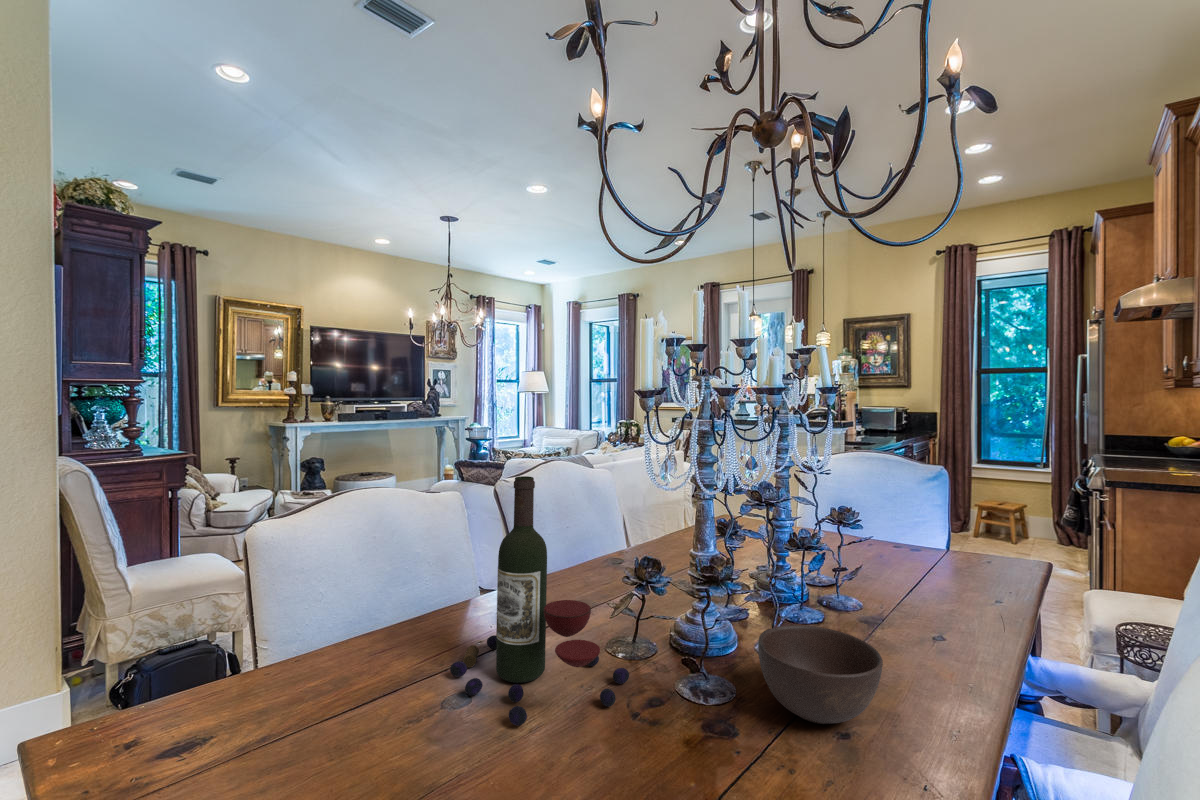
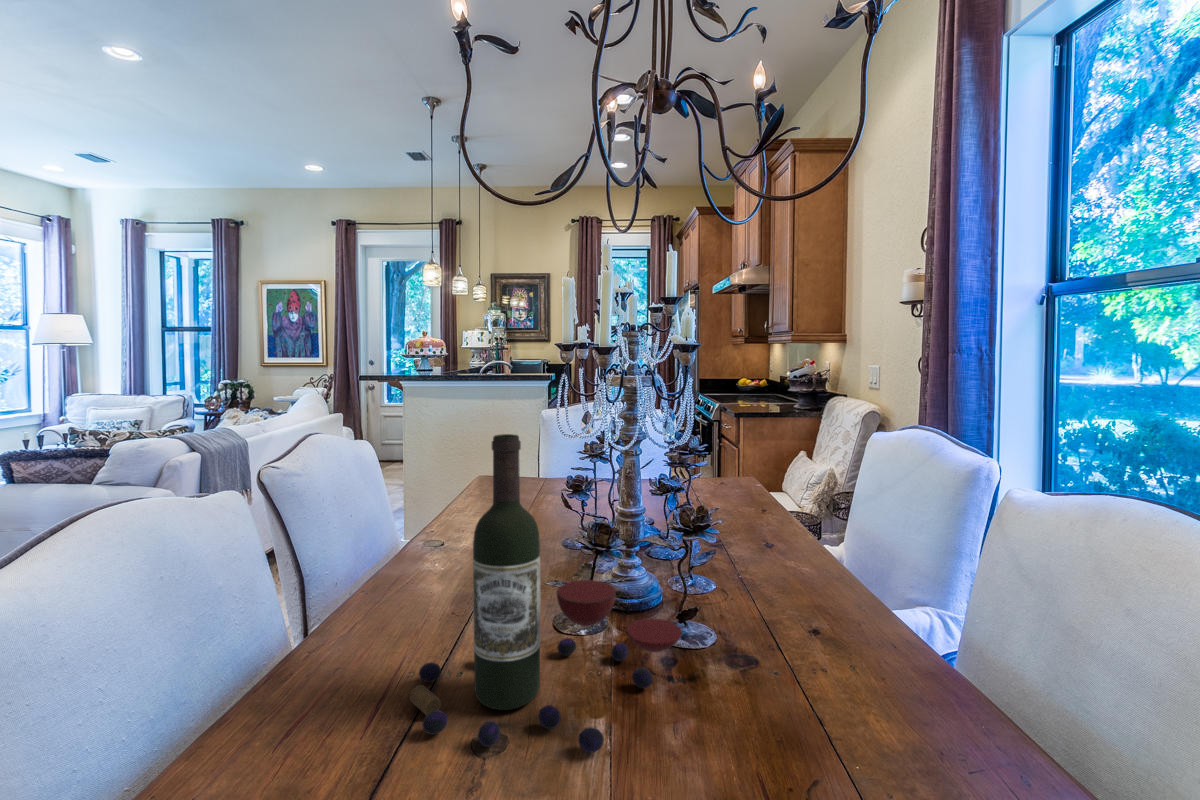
bowl: present [758,625,883,724] -> none [734,546,847,630]

